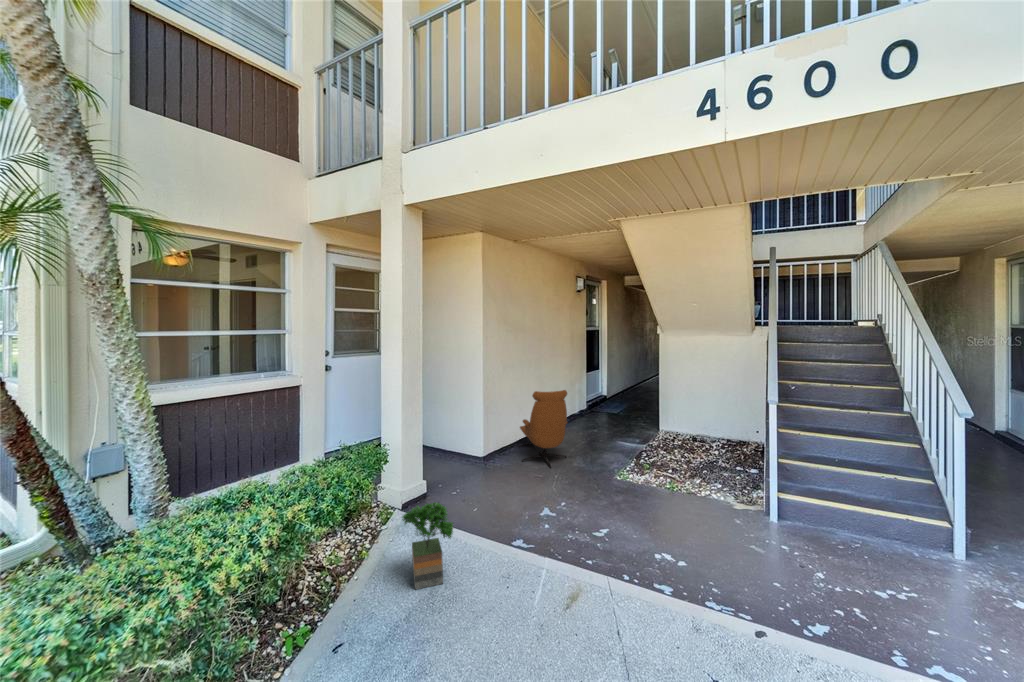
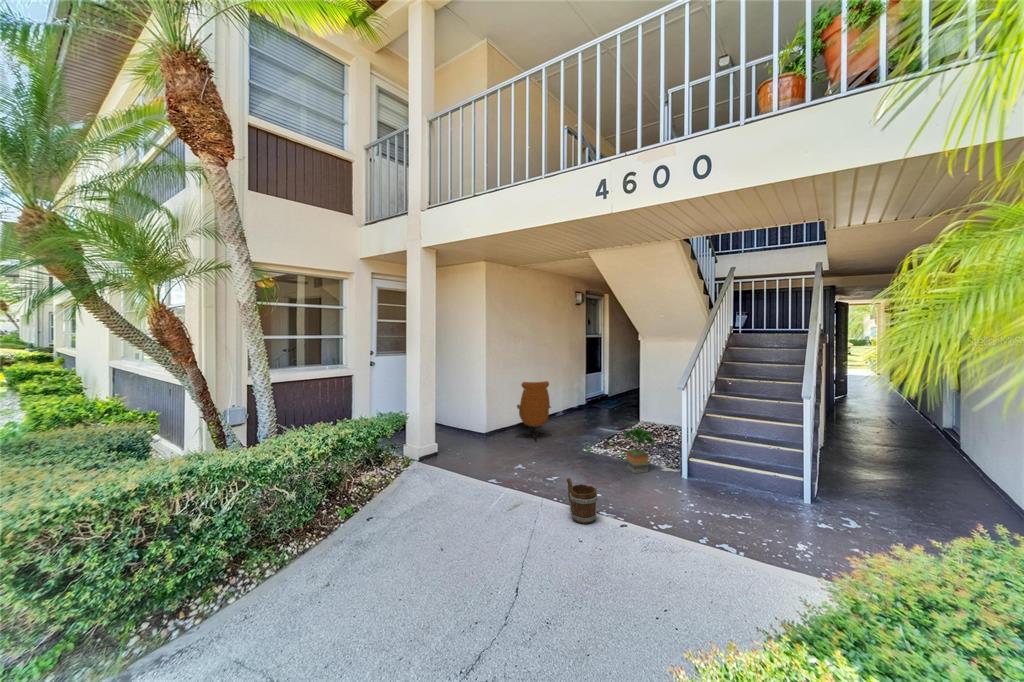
potted tree: present [402,502,453,589] -> present [624,428,655,473]
bucket: none [646,546,707,626] -> present [567,478,598,524]

